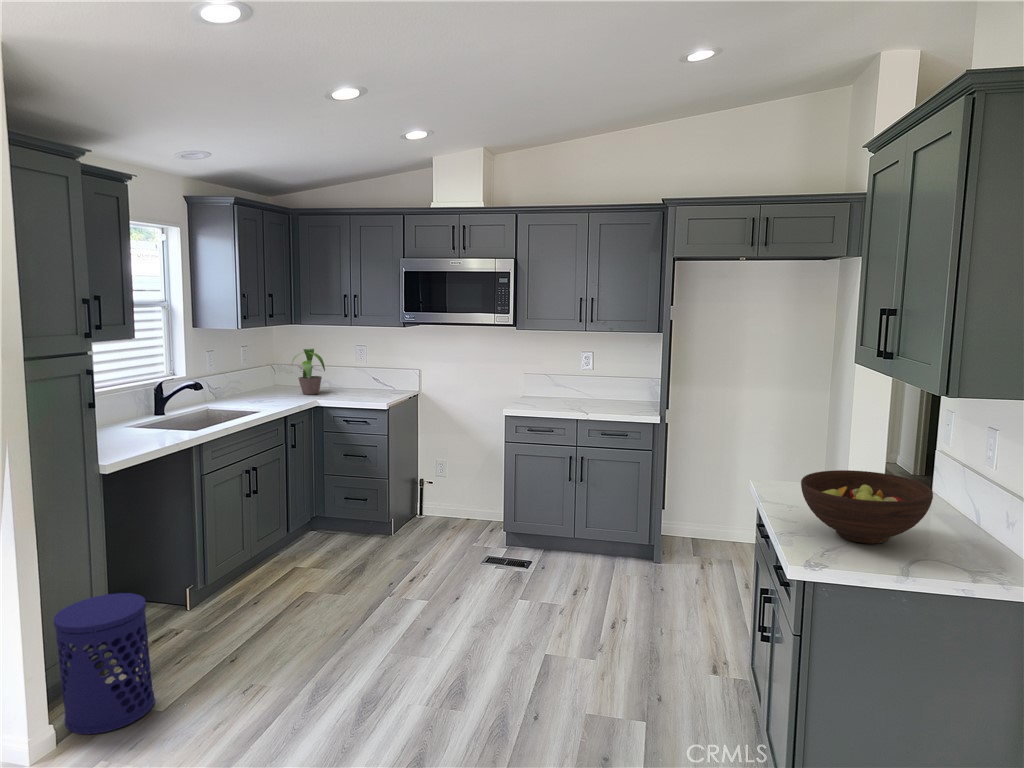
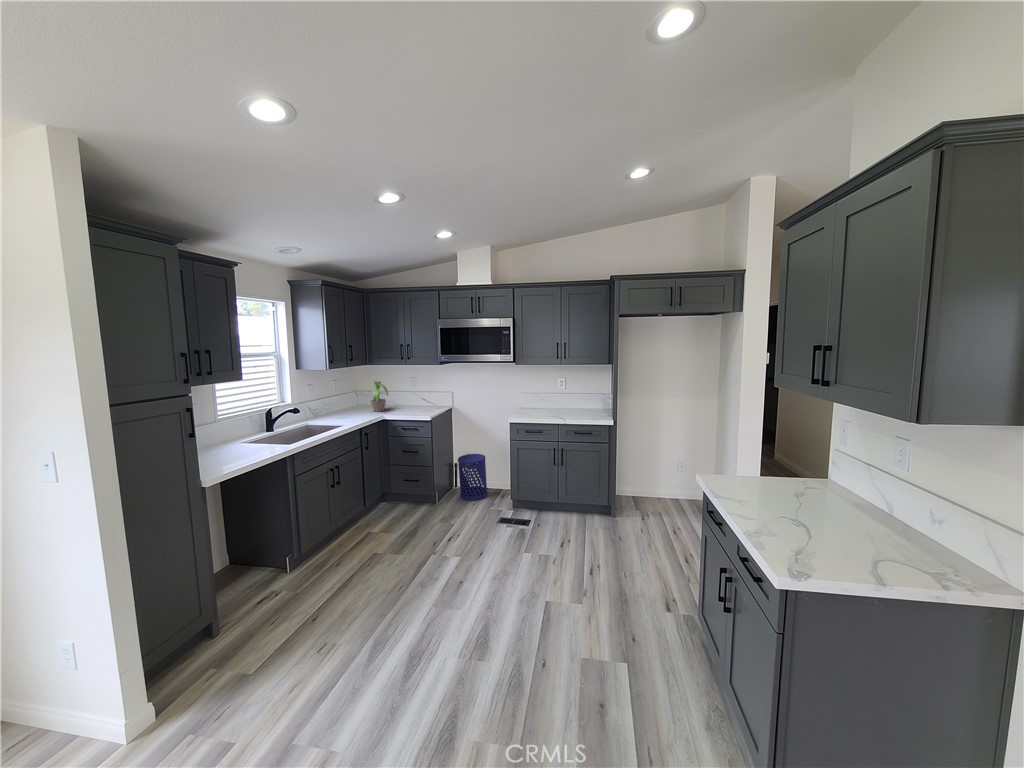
fruit bowl: present [801,470,933,543] -> none [759,474,882,541]
waste bin: present [54,593,155,734] -> present [458,454,488,501]

